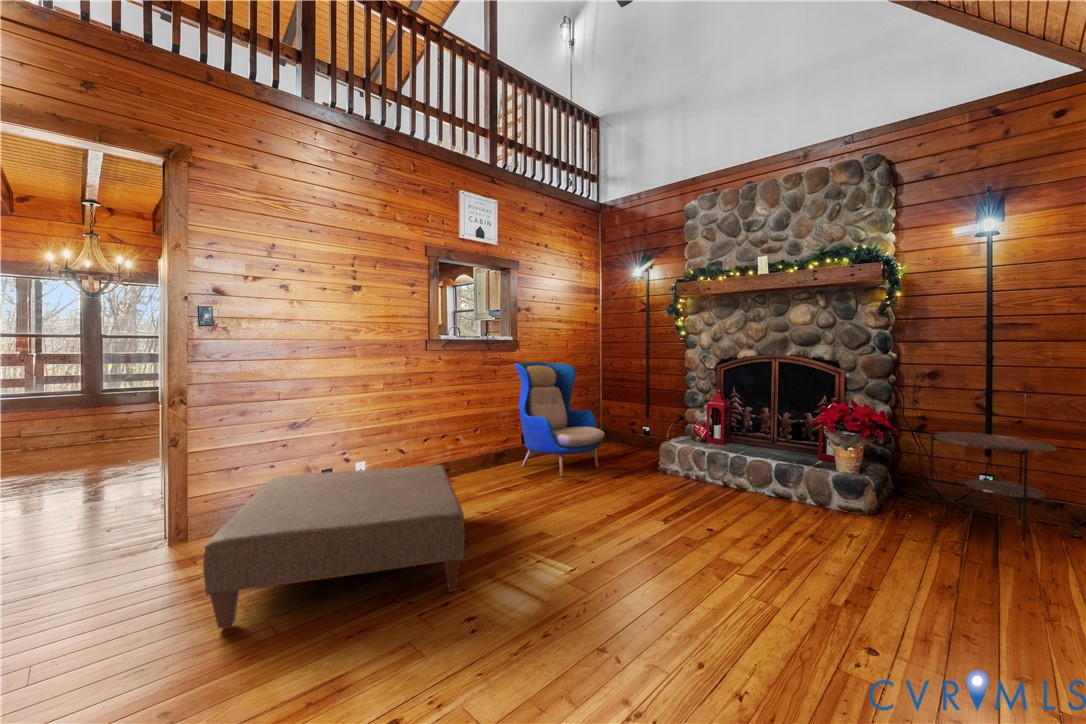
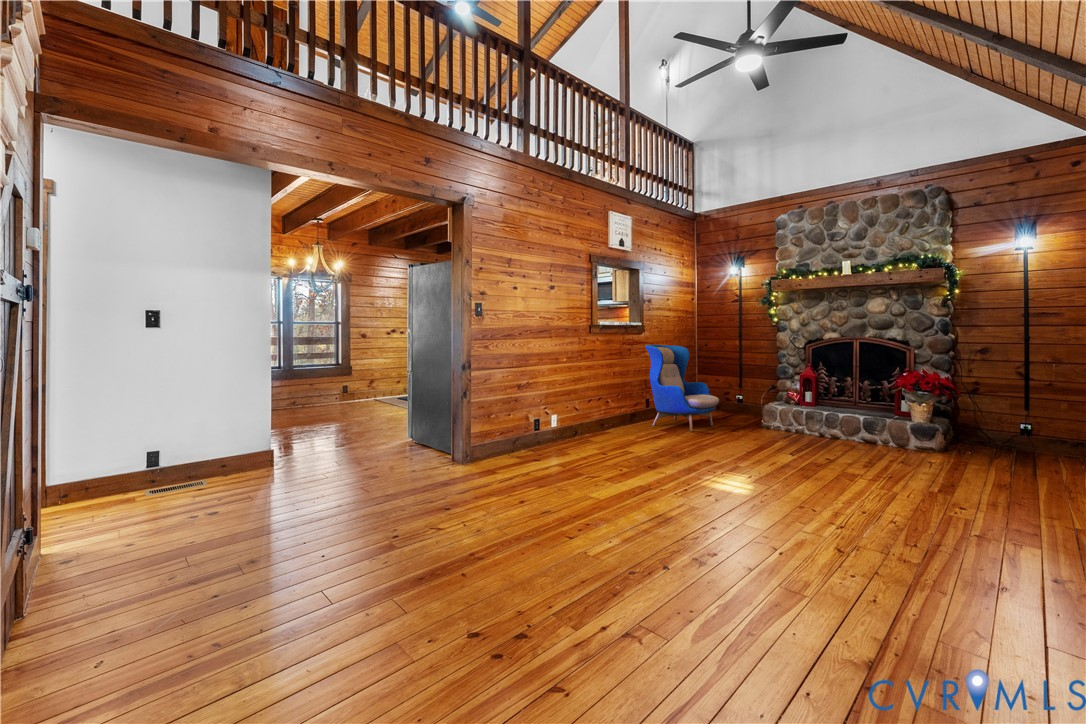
side table: present [929,433,1057,548] -> none [978,391,1070,464]
ottoman: present [203,465,465,628] -> none [530,415,699,494]

